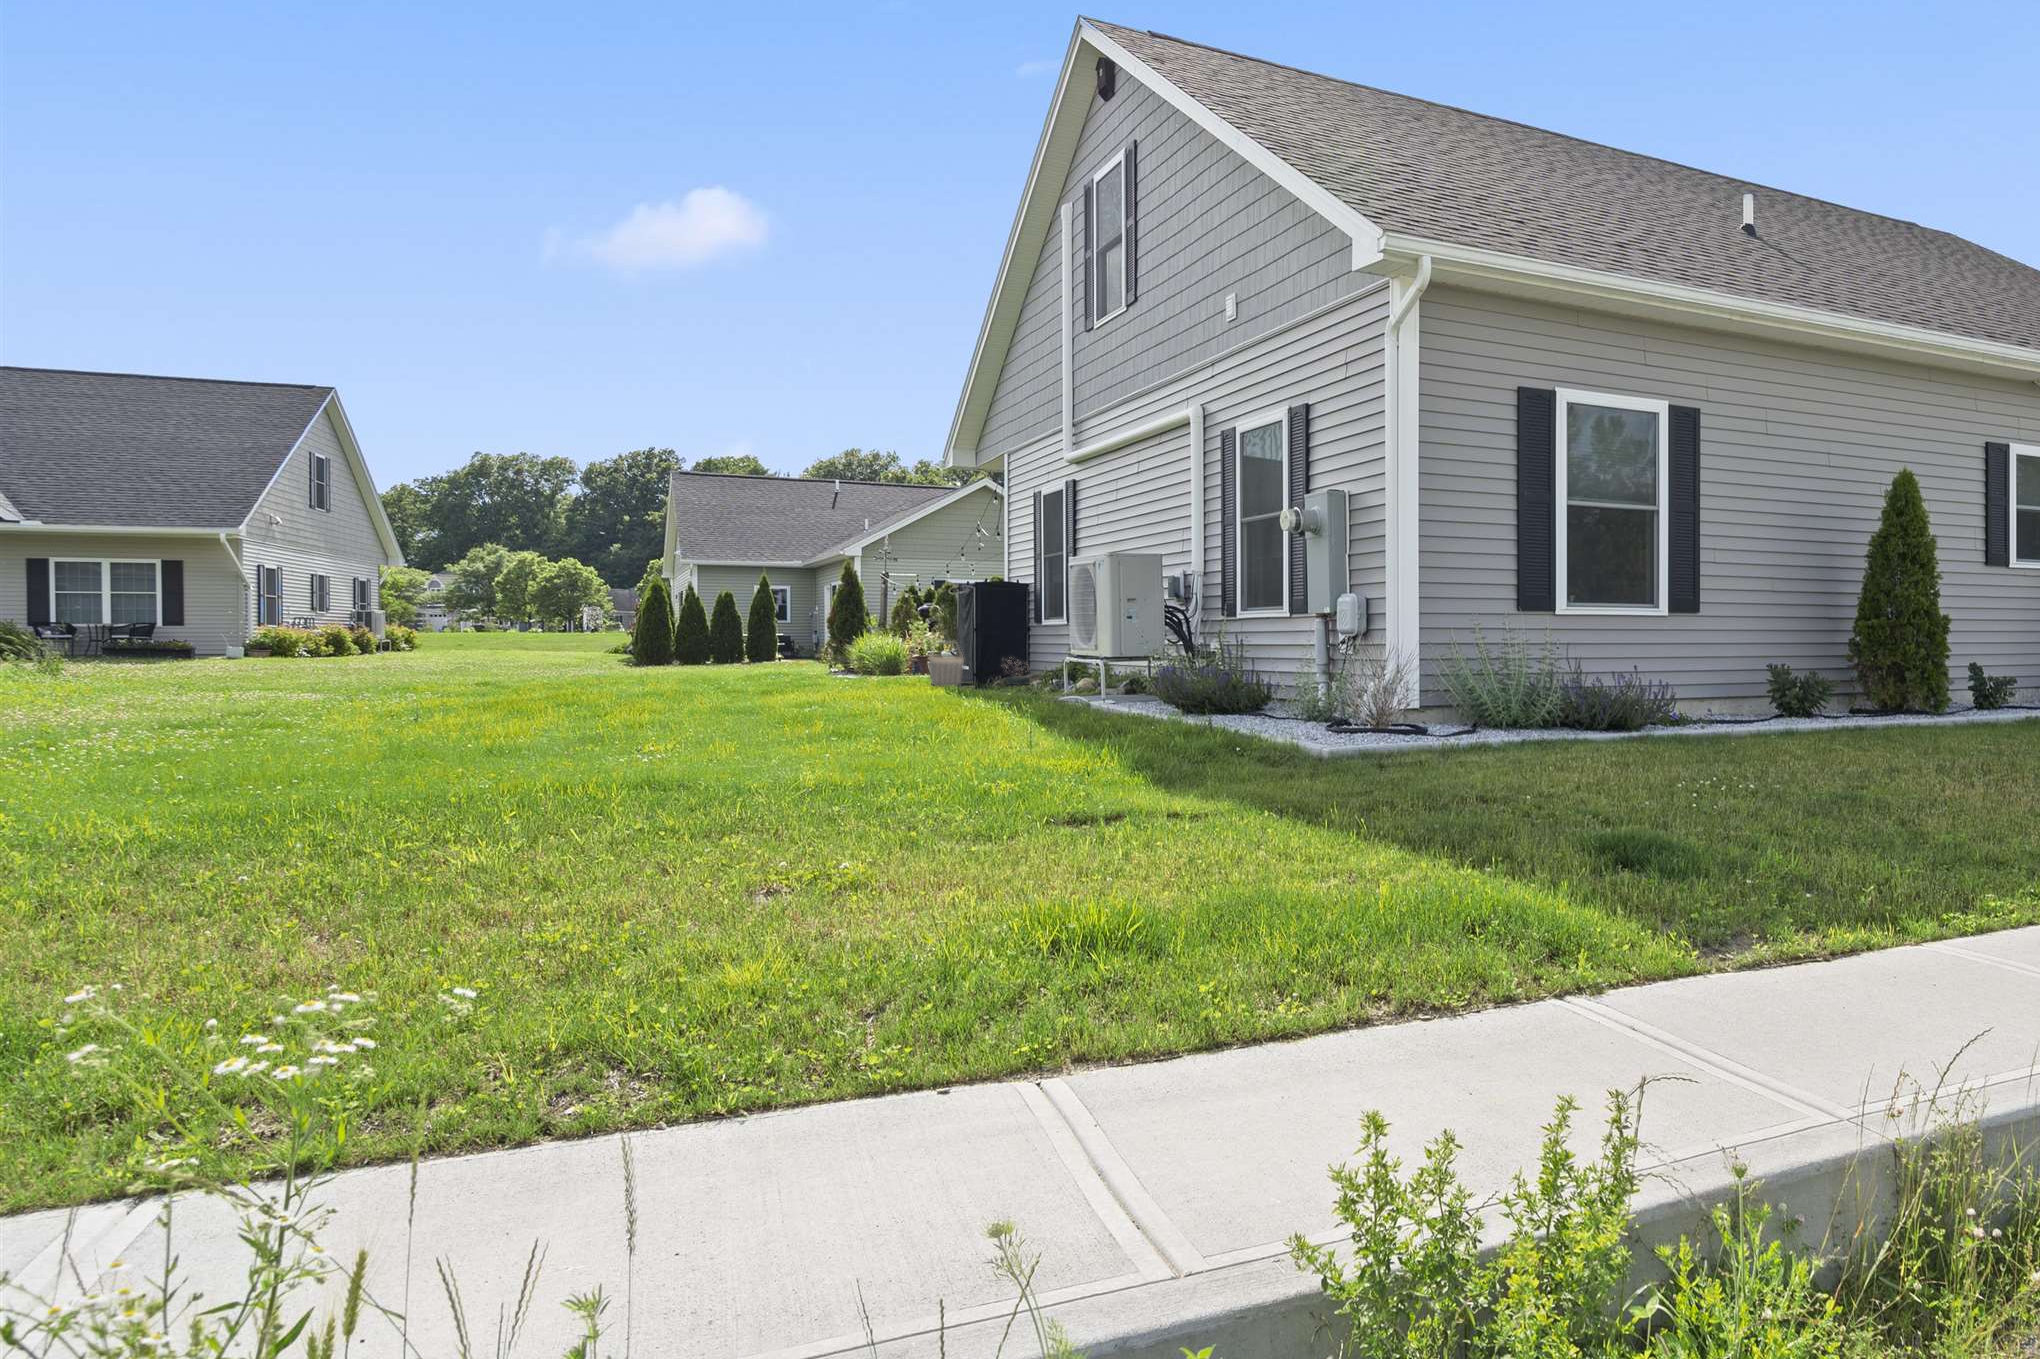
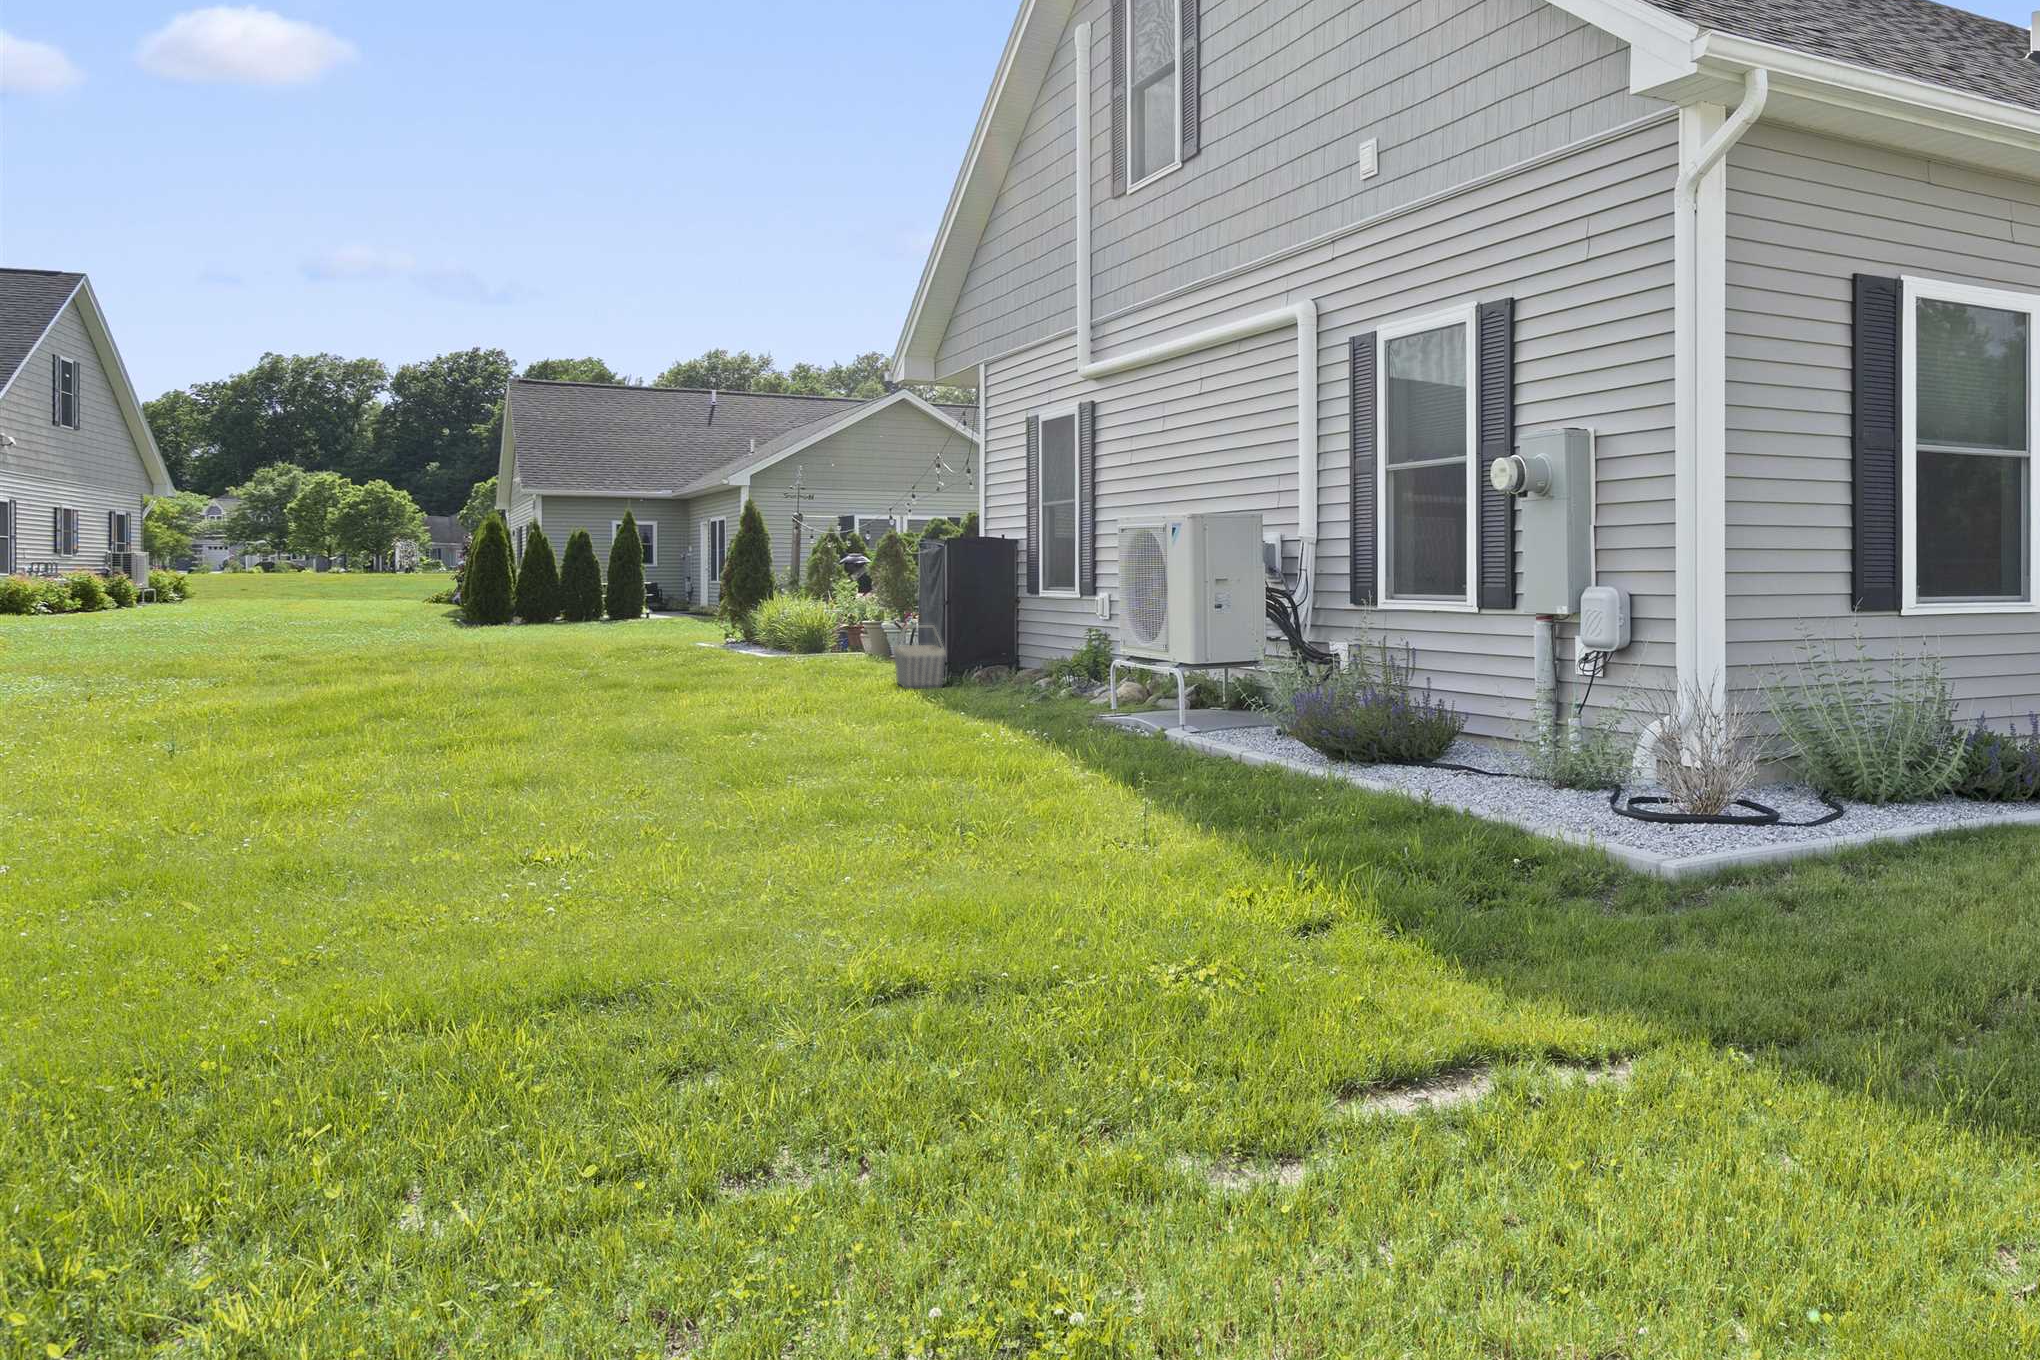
decorative plant: present [1006,660,1030,685] -> none [997,647,1036,686]

